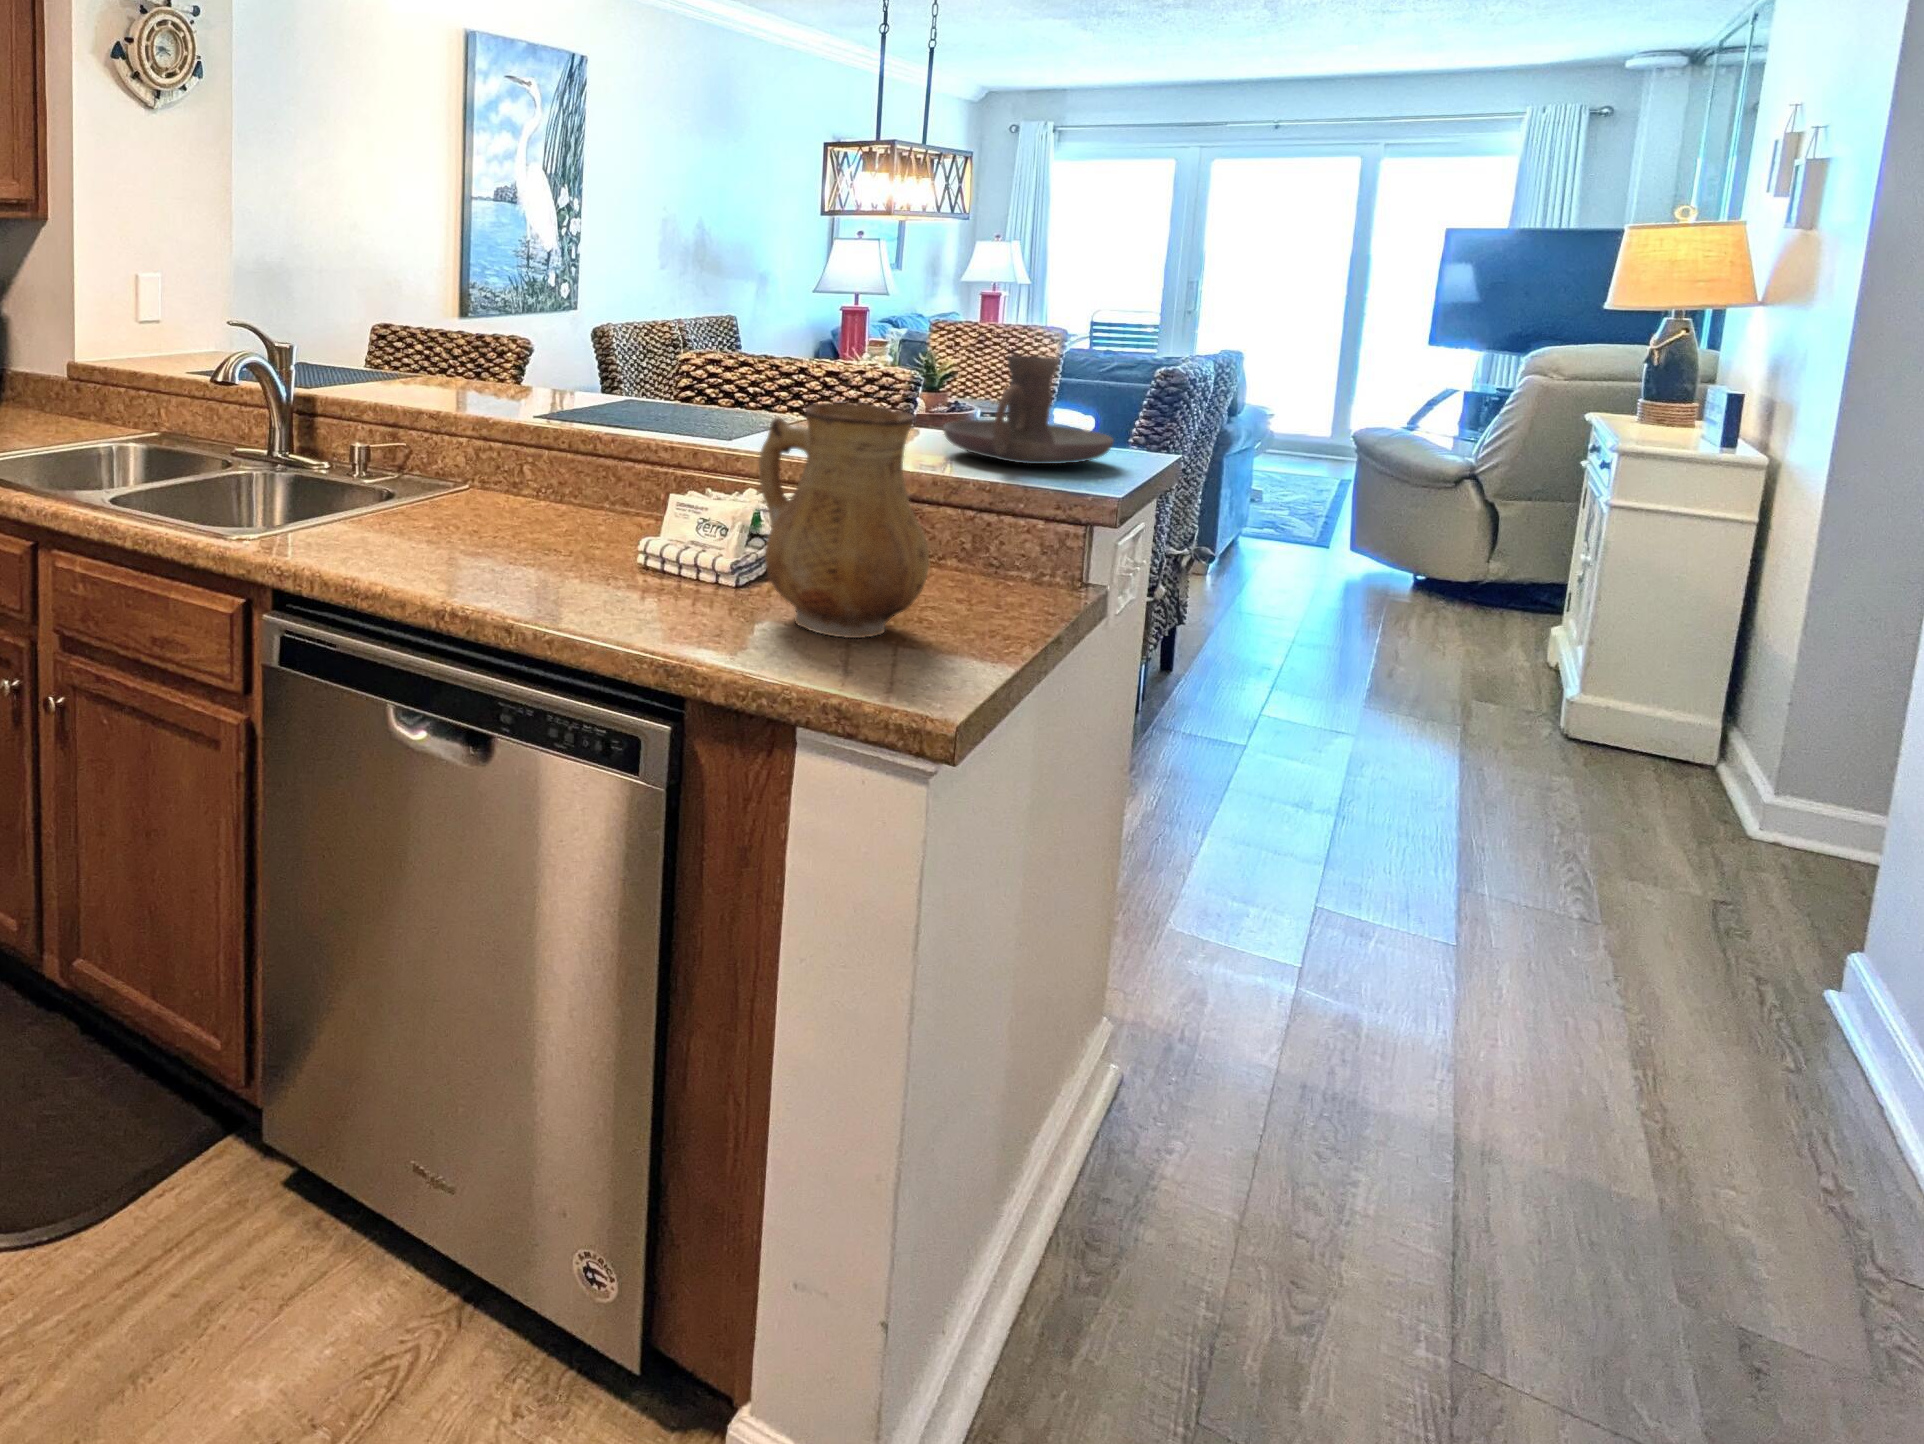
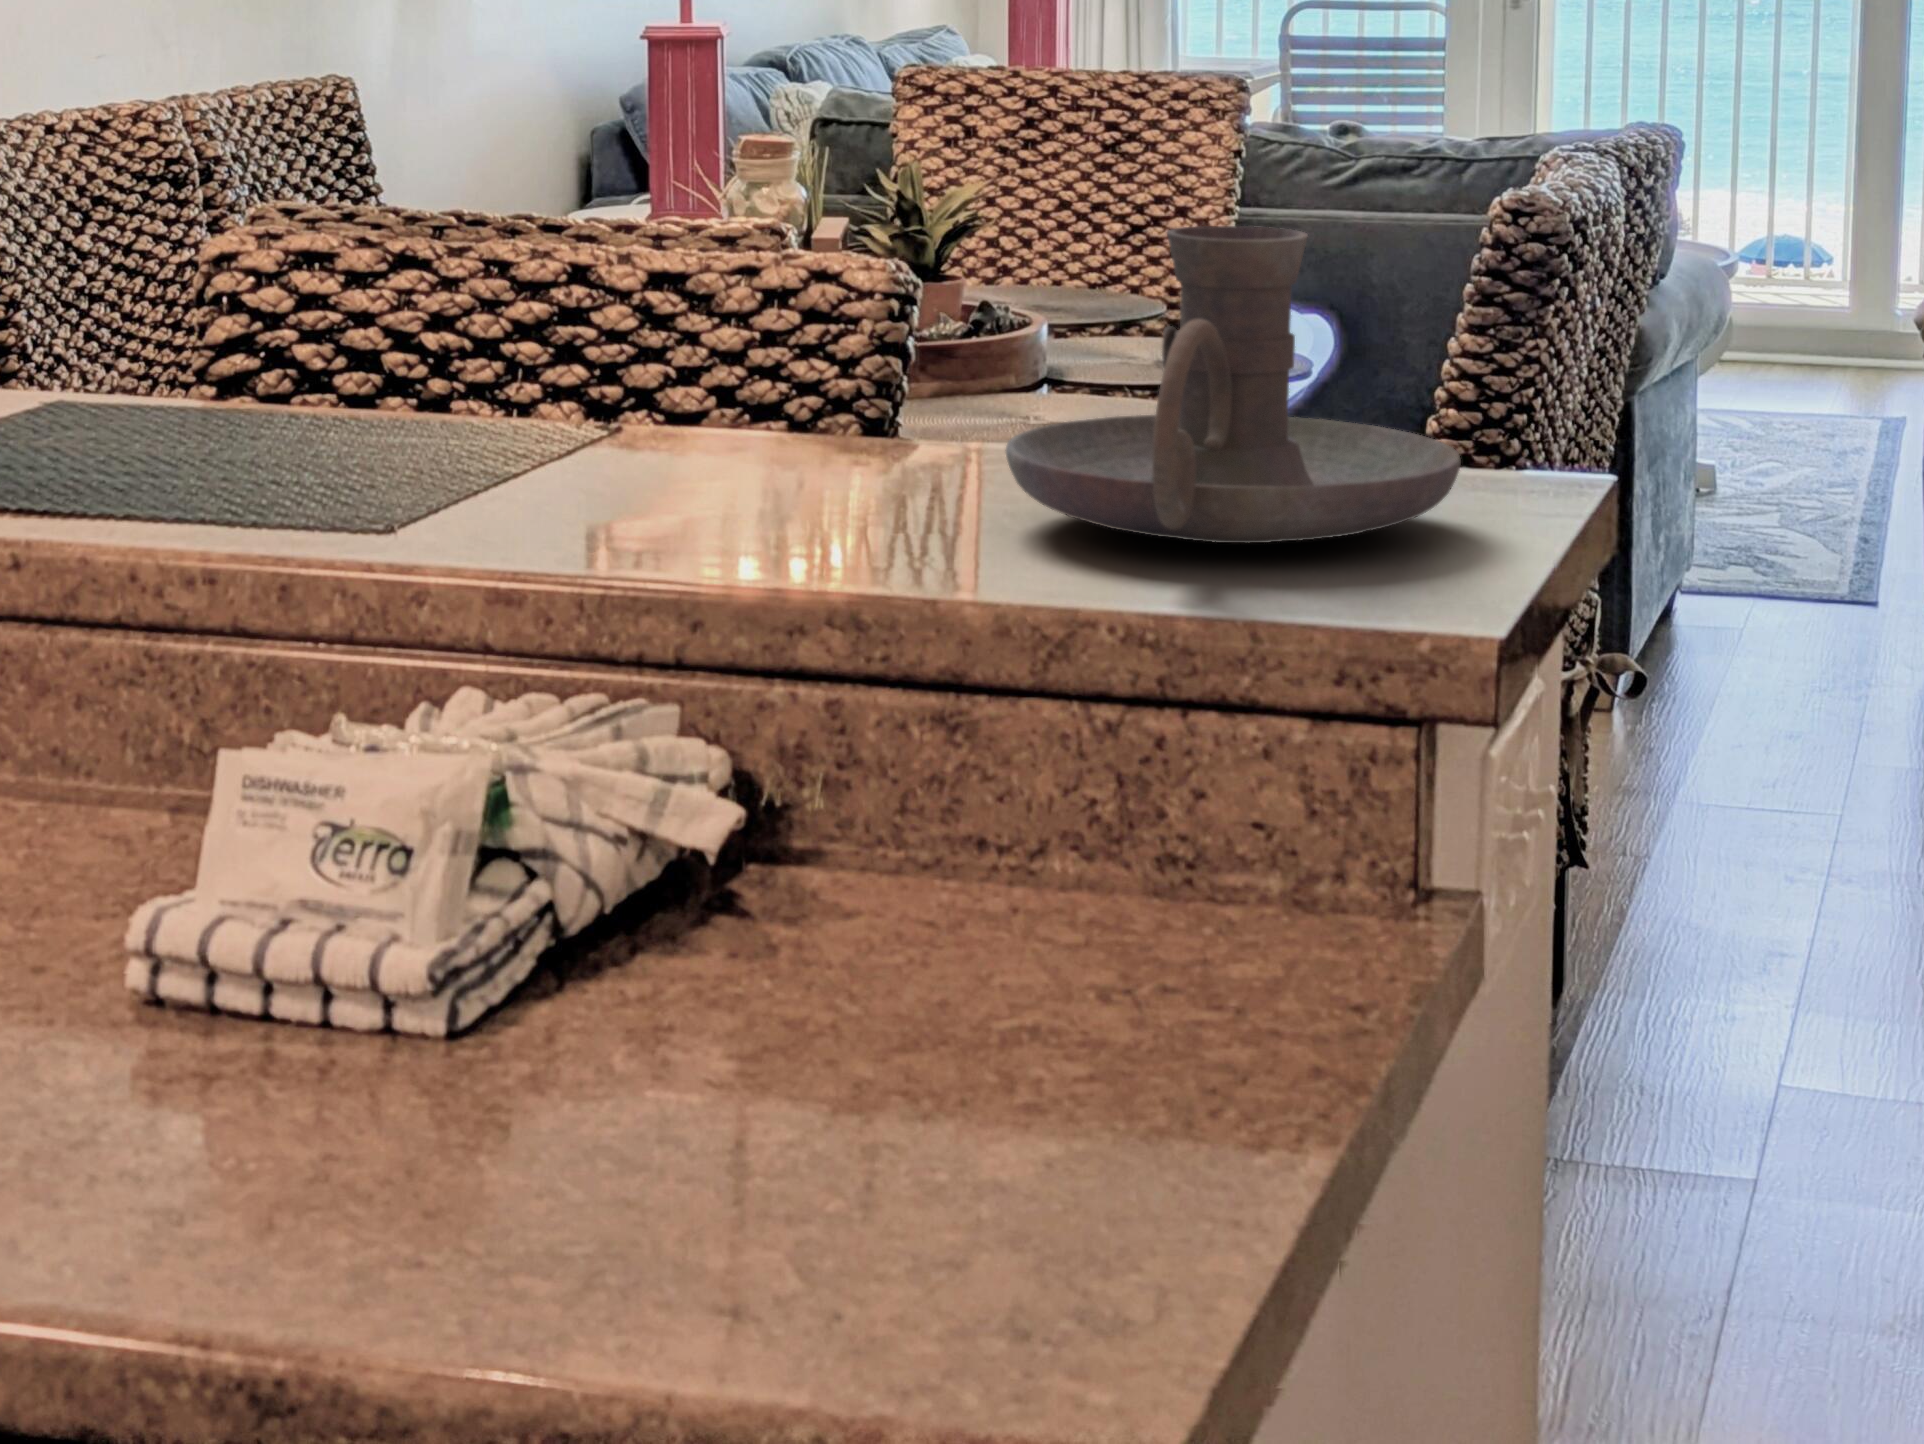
ceramic pitcher: present [759,402,929,638] -> none [498,437,1027,1182]

